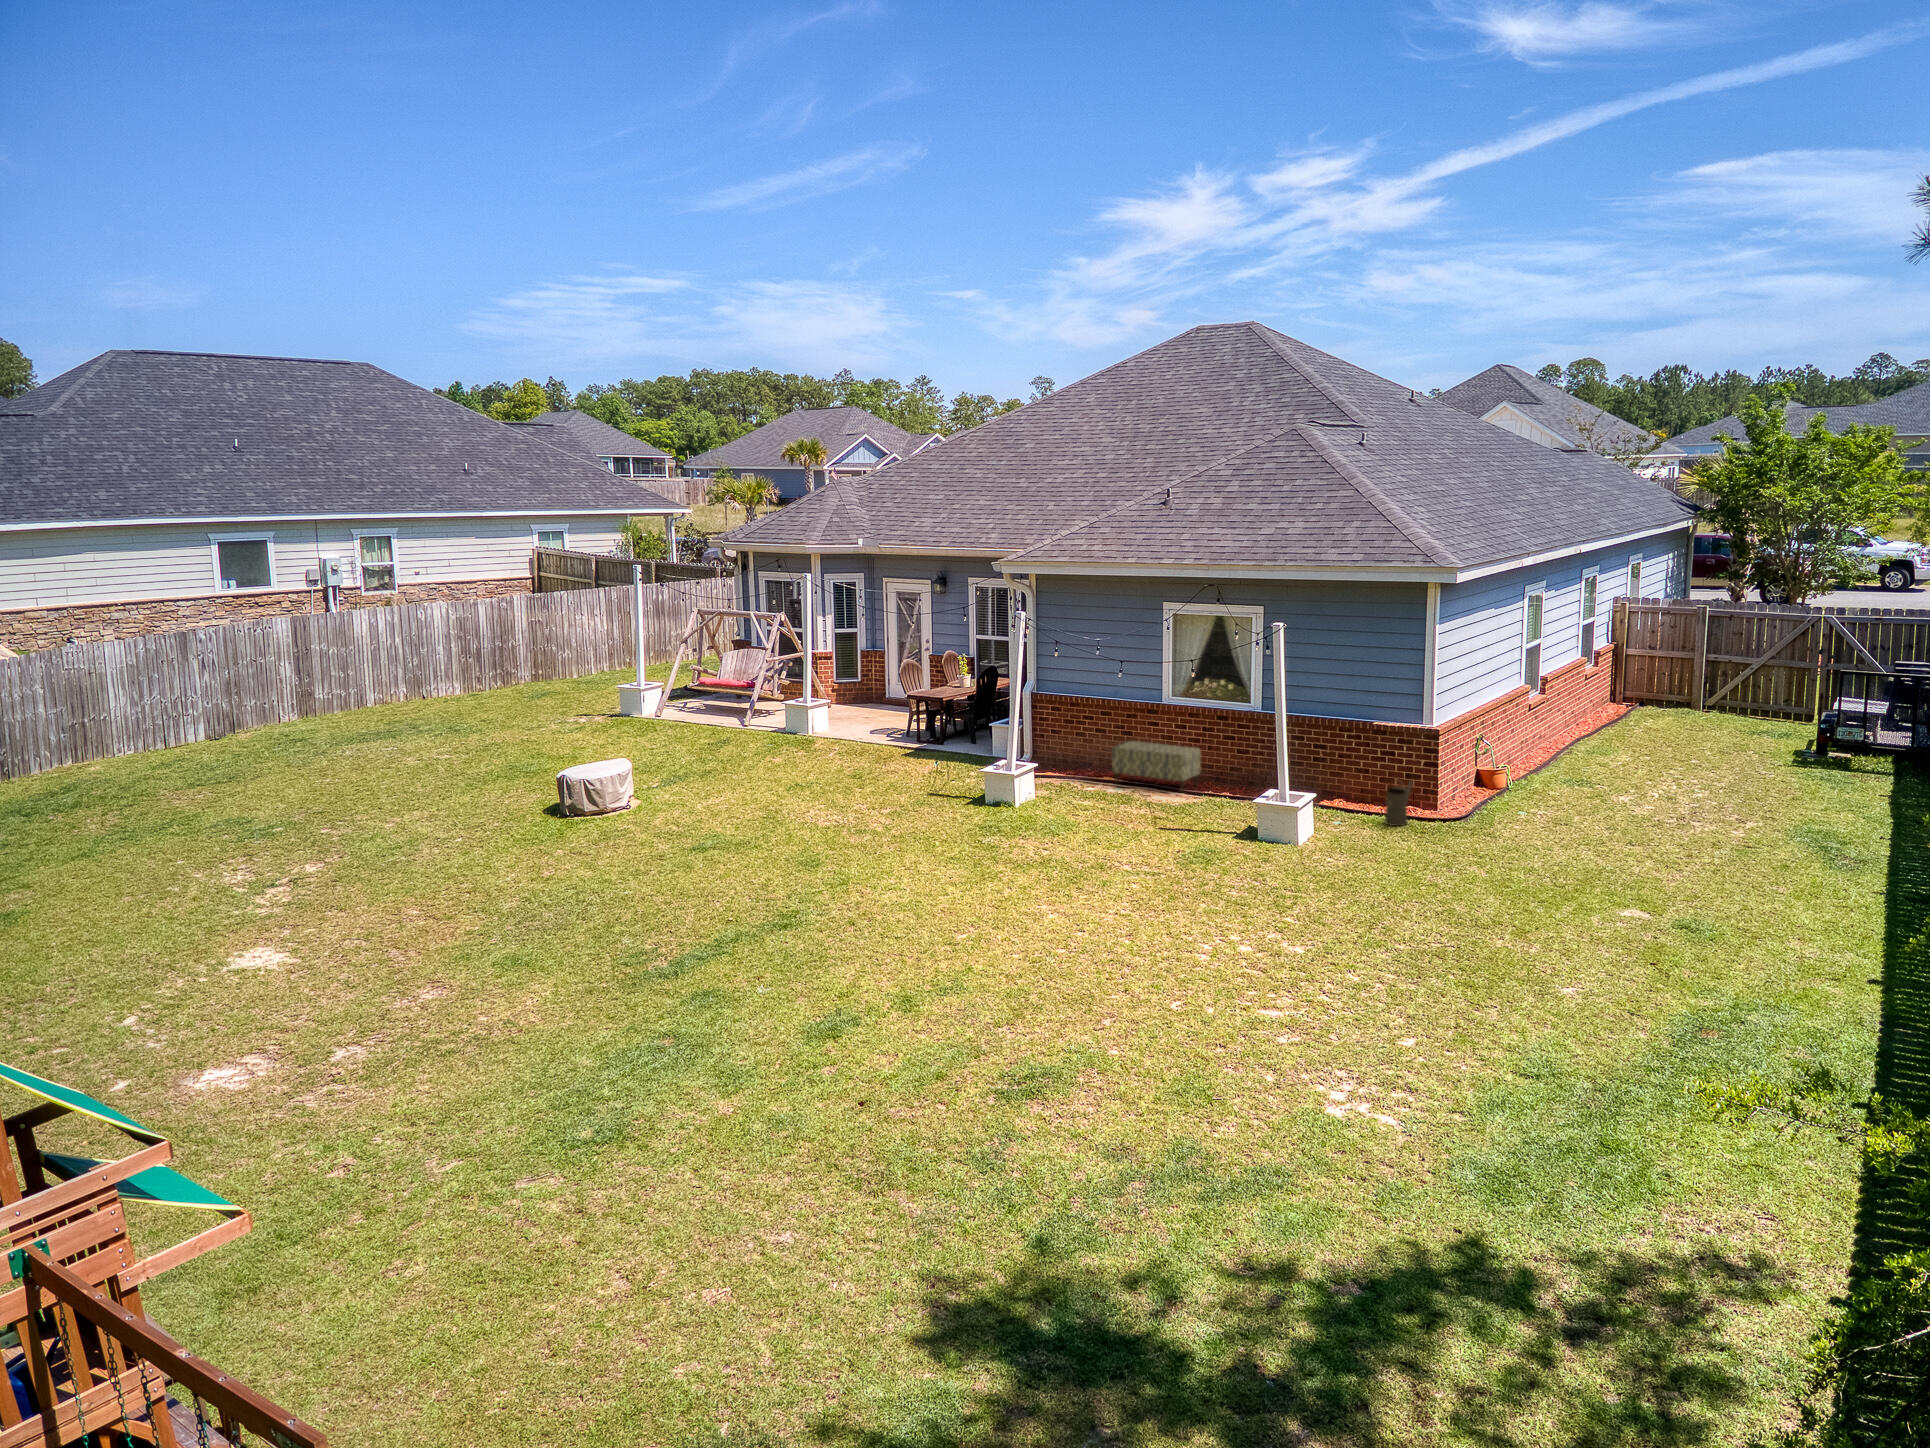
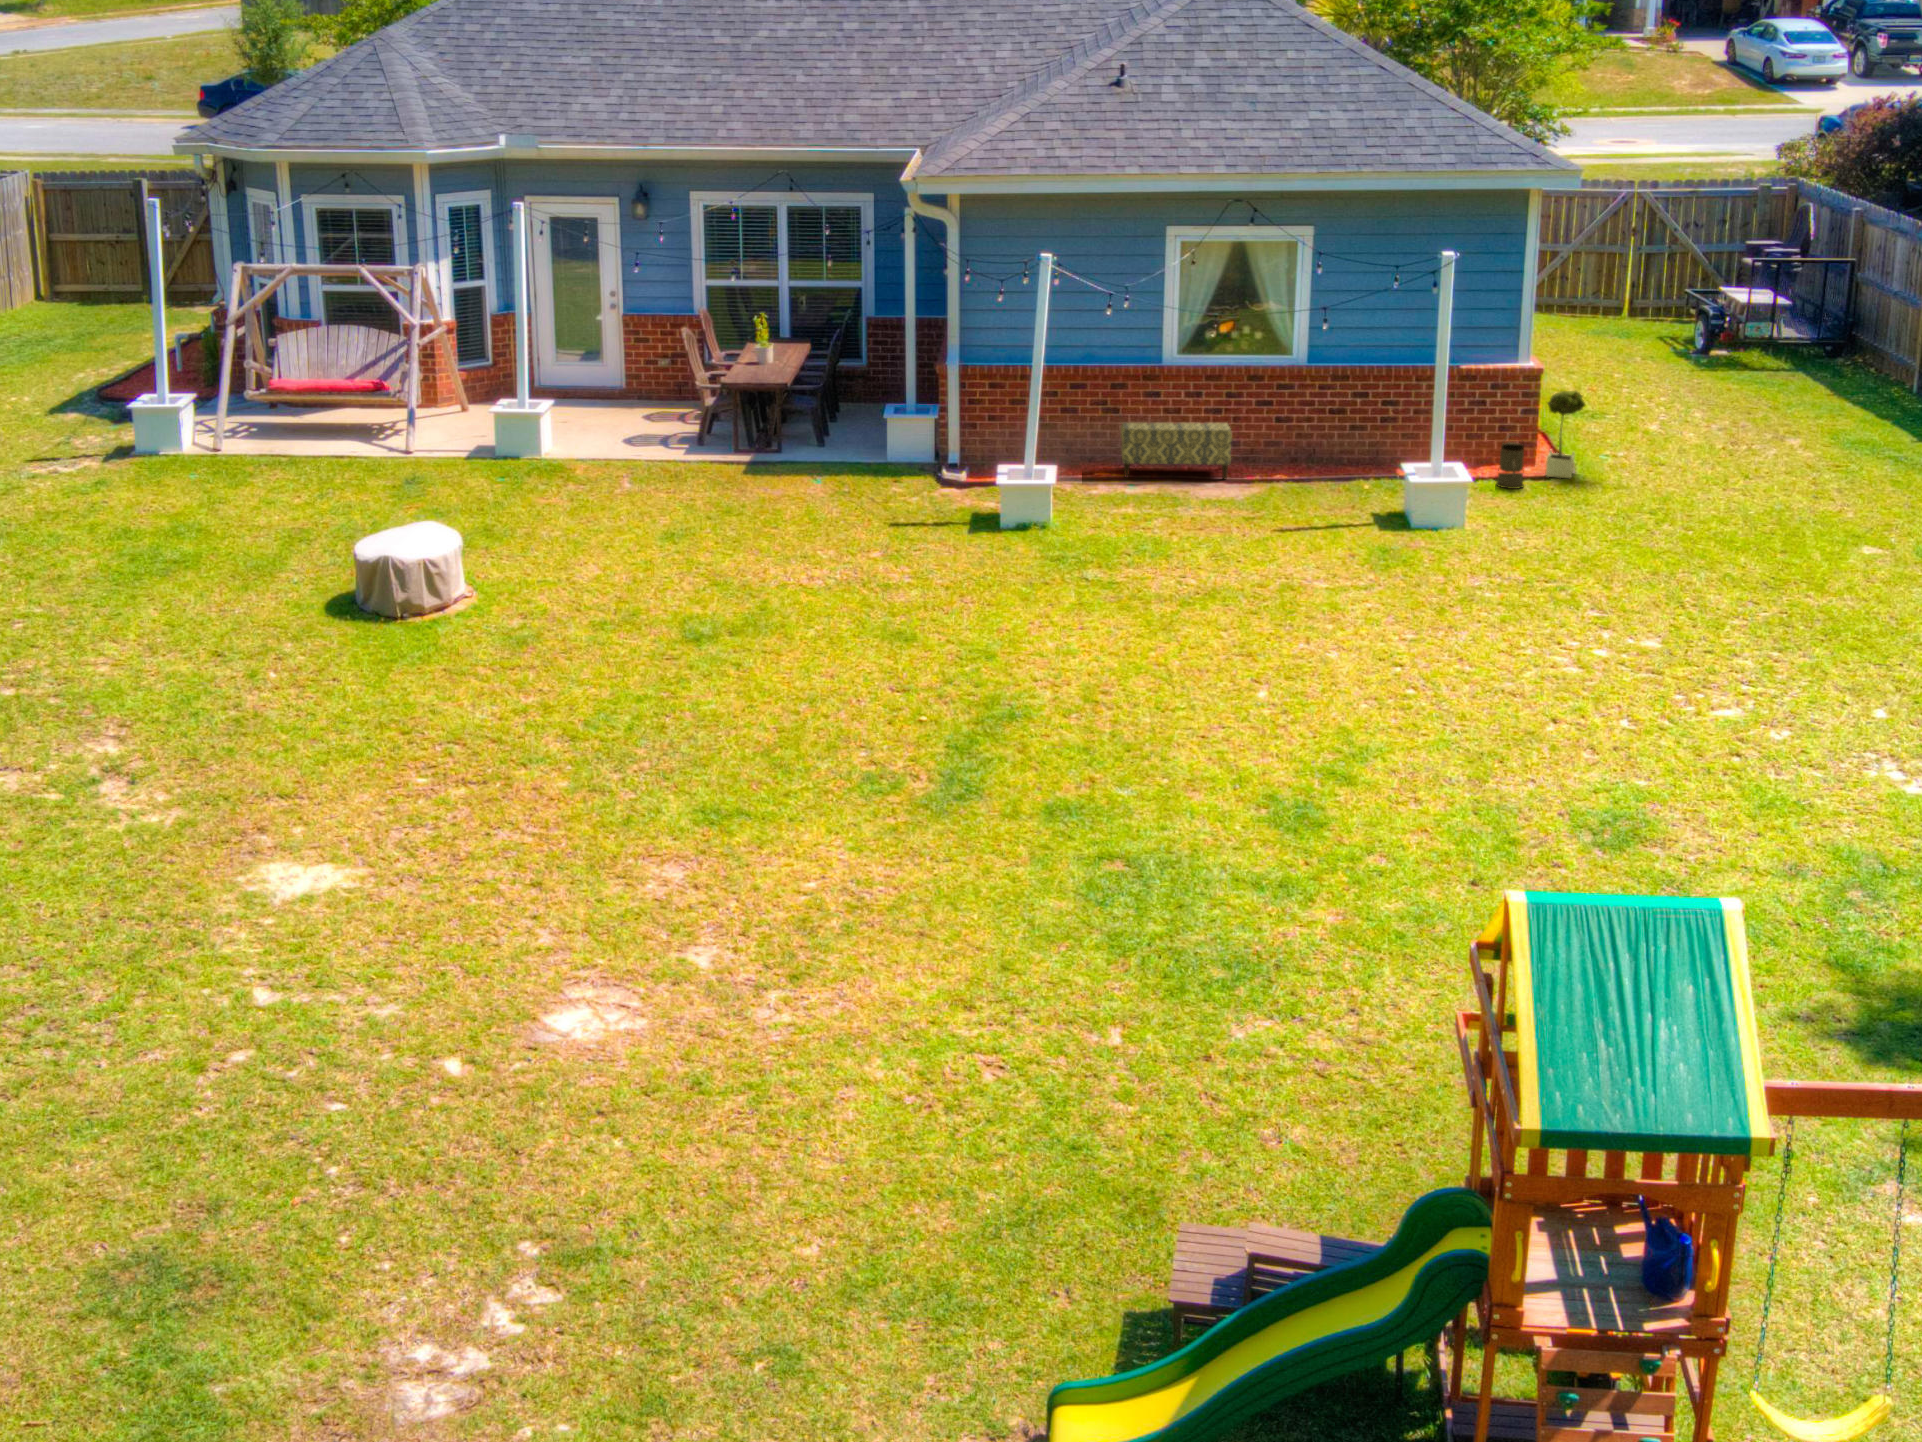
potted tree: none [1441,749,1477,825] -> present [1546,391,1585,478]

